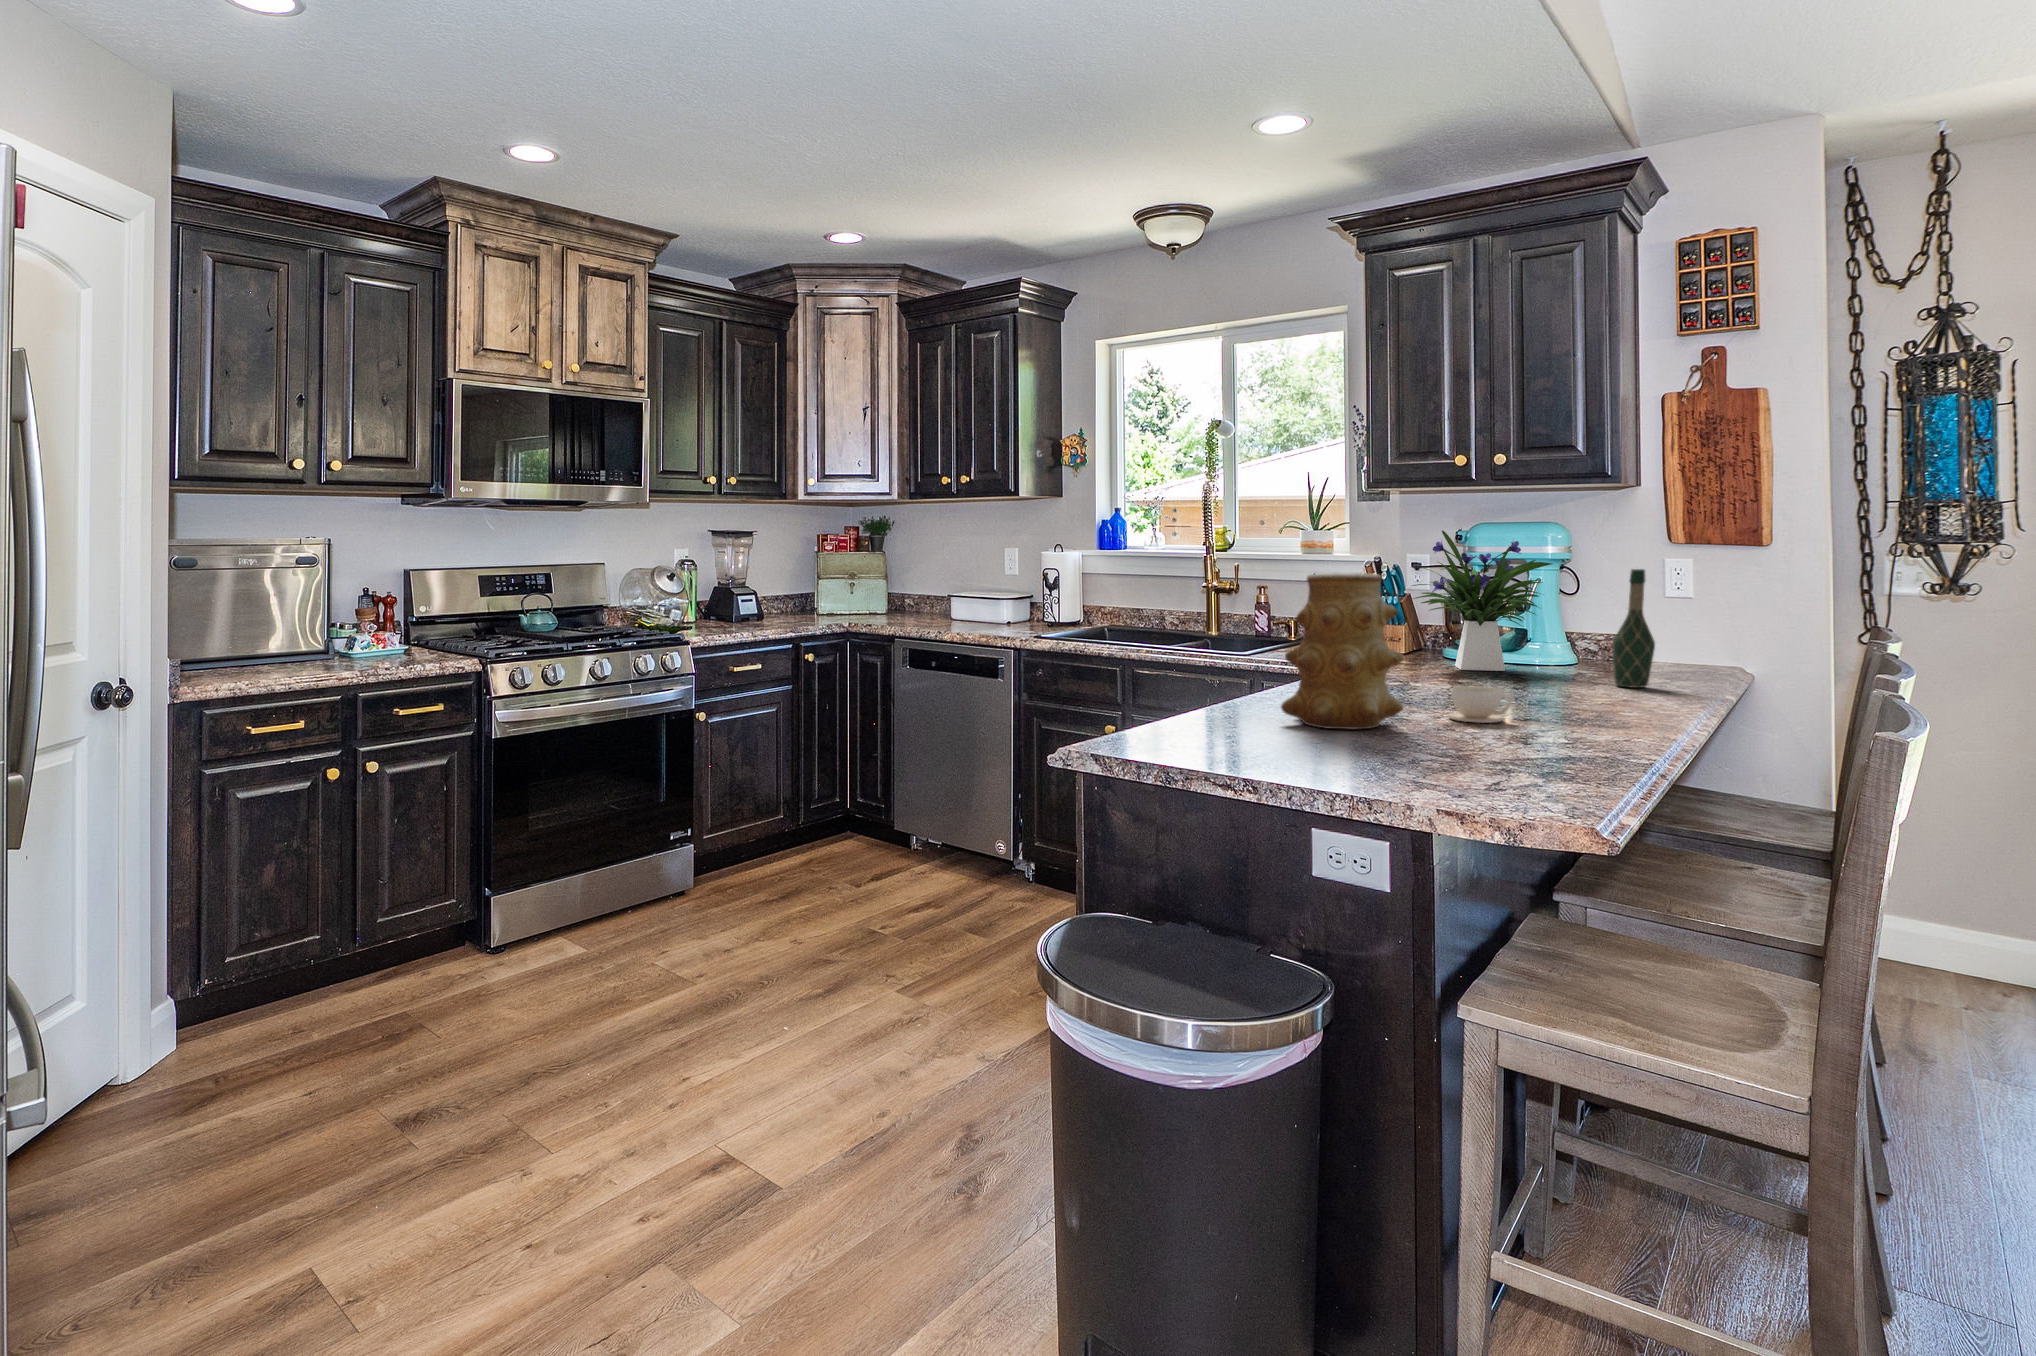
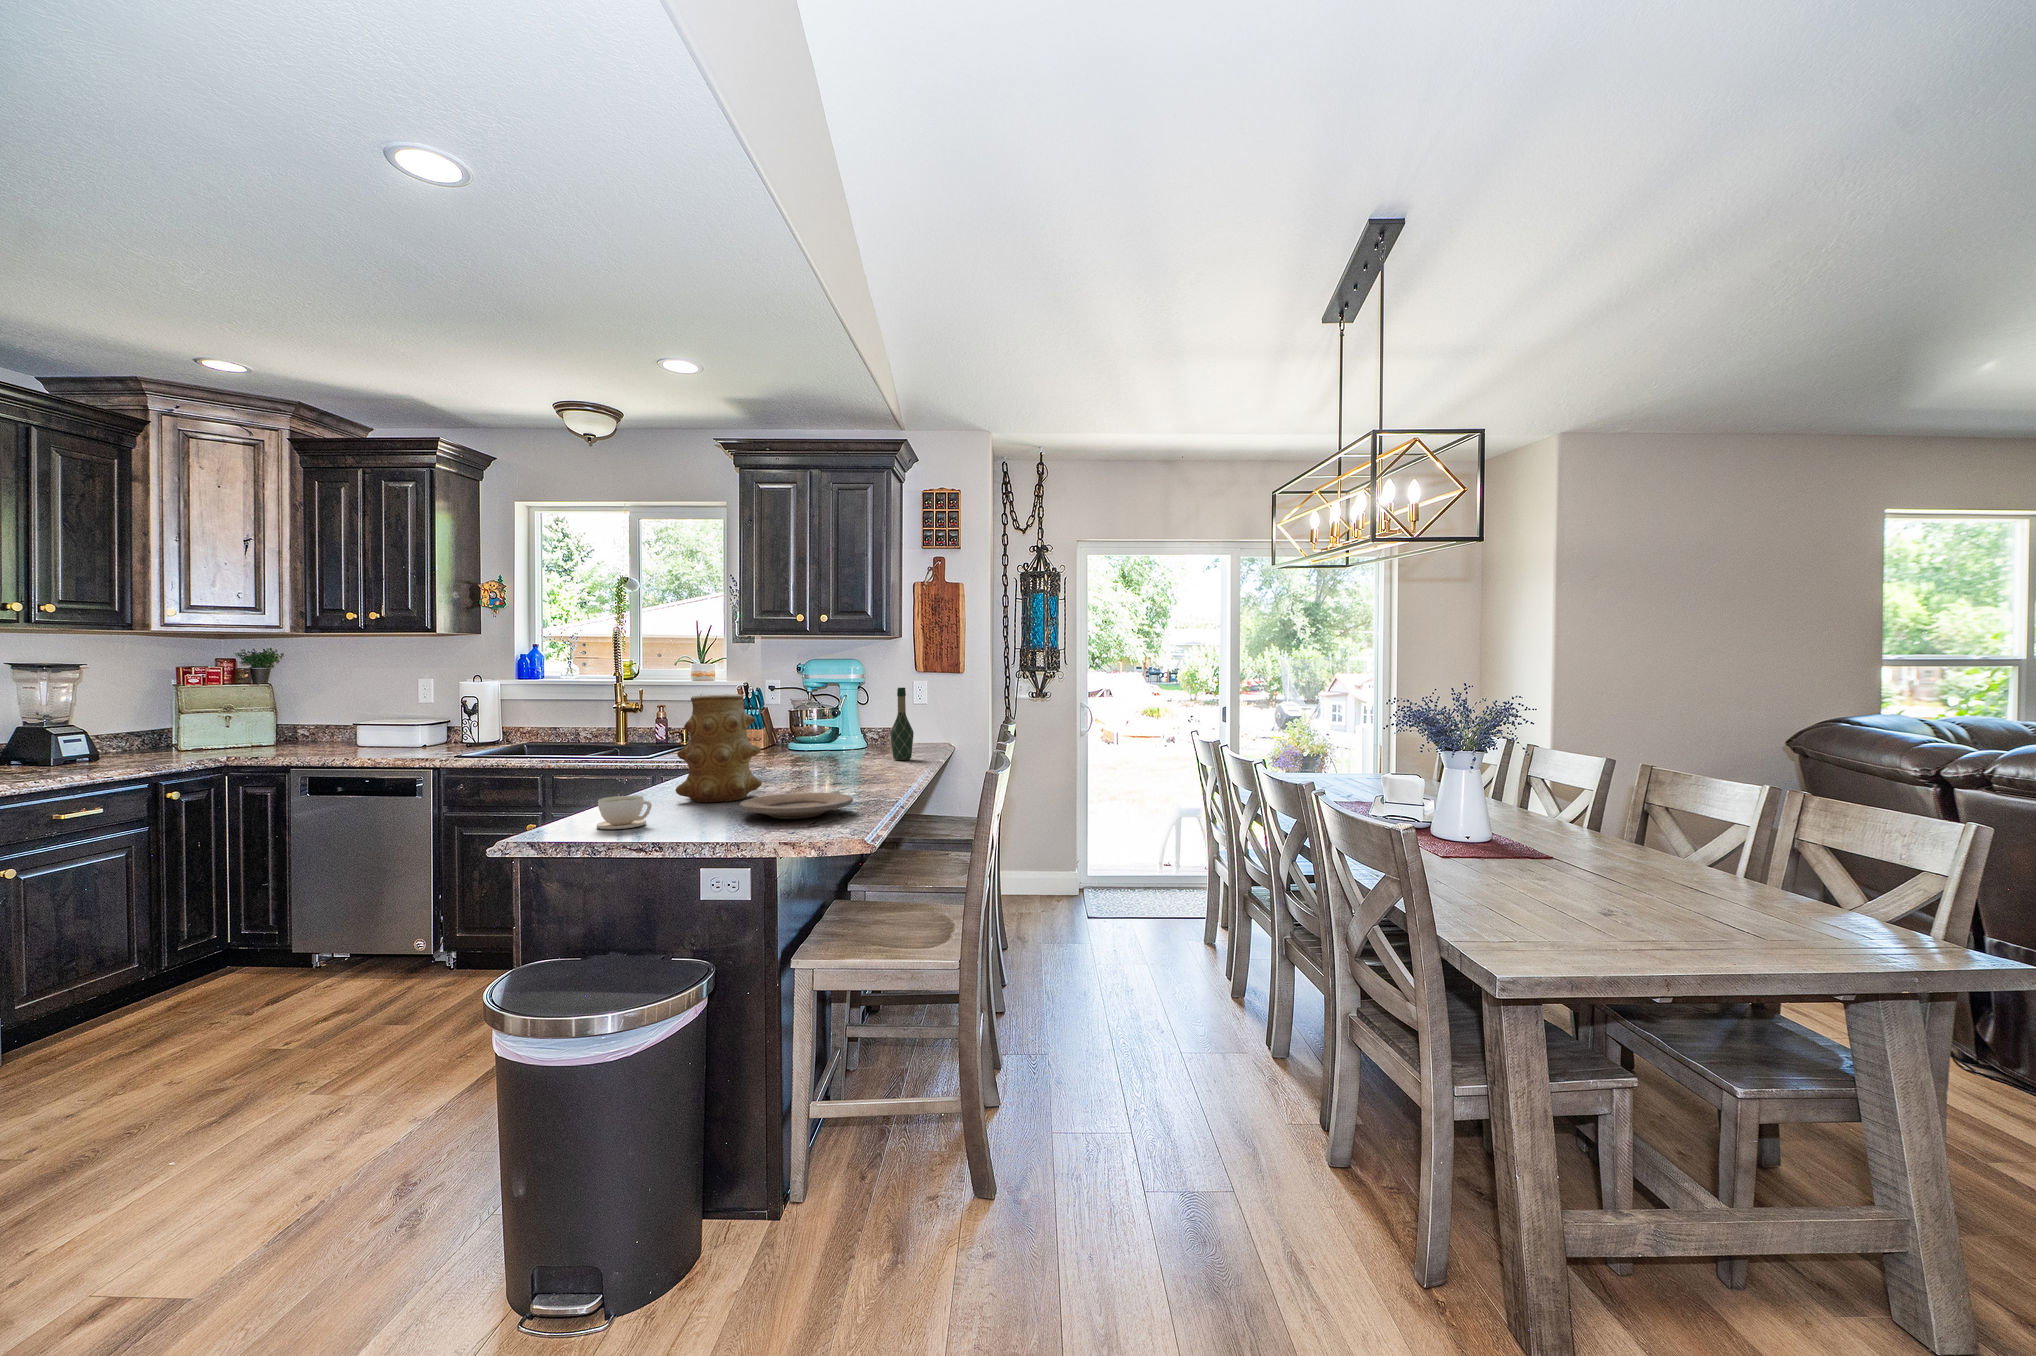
flower arrangement: present [1412,530,1552,671] -> none [766,664,855,757]
coffee cup: present [1448,686,1512,723] -> present [597,796,652,829]
plate: none [1370,729,1555,770] -> present [739,793,853,819]

